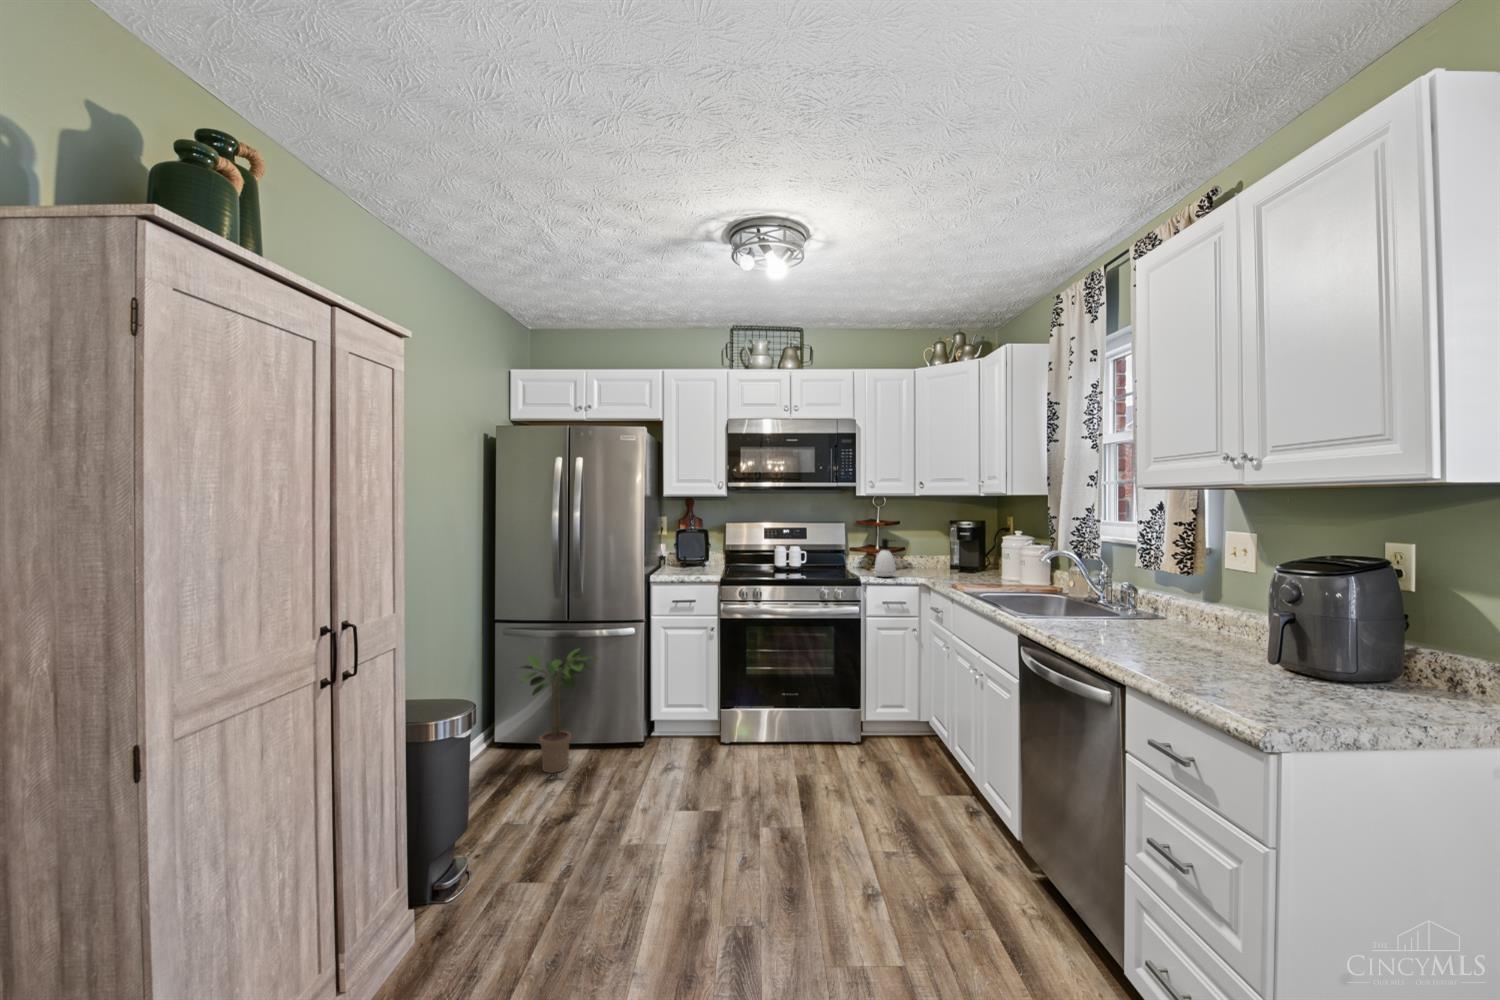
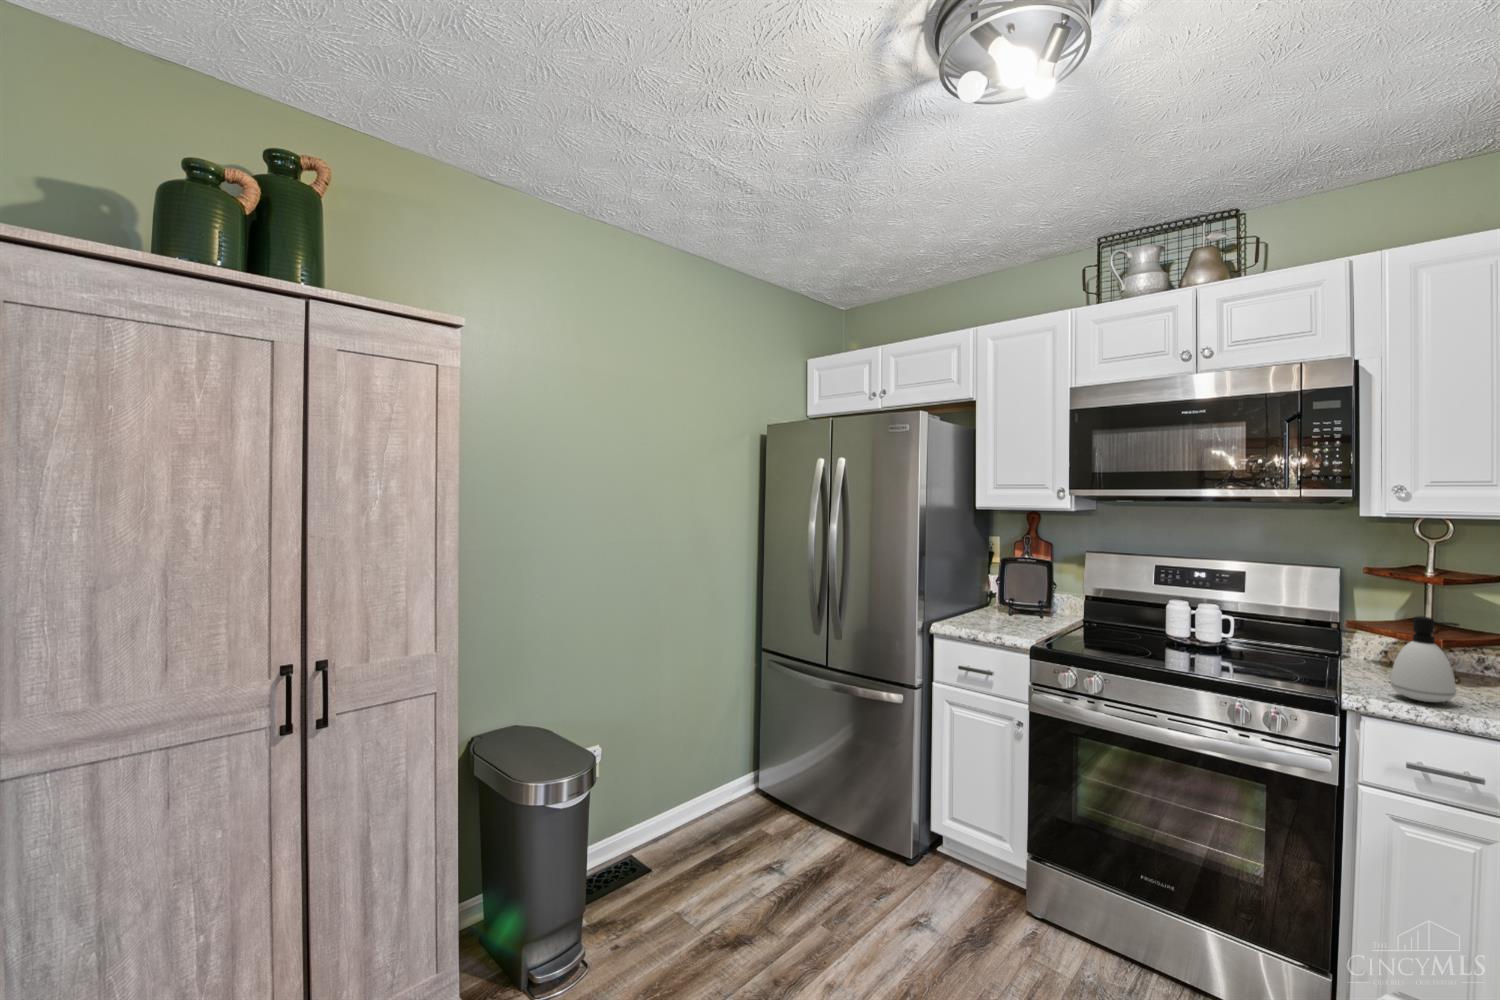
potted plant: present [518,648,597,773] -> none [746,703,837,861]

